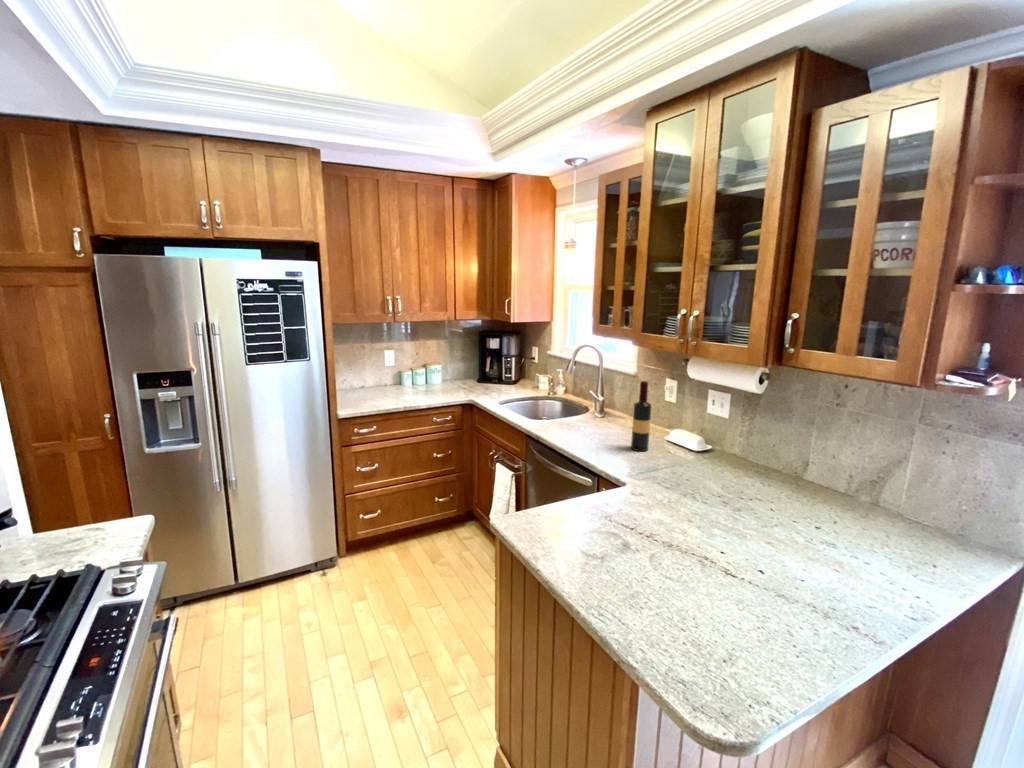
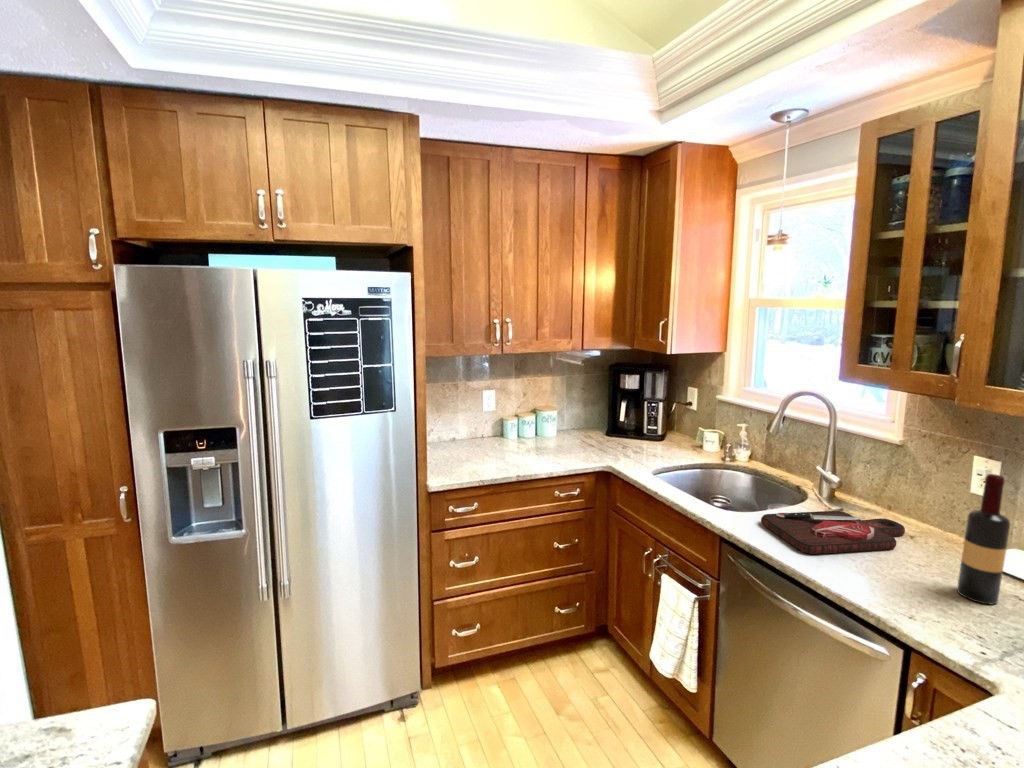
cutting board: none [548,416,628,436] -> present [761,511,905,554]

